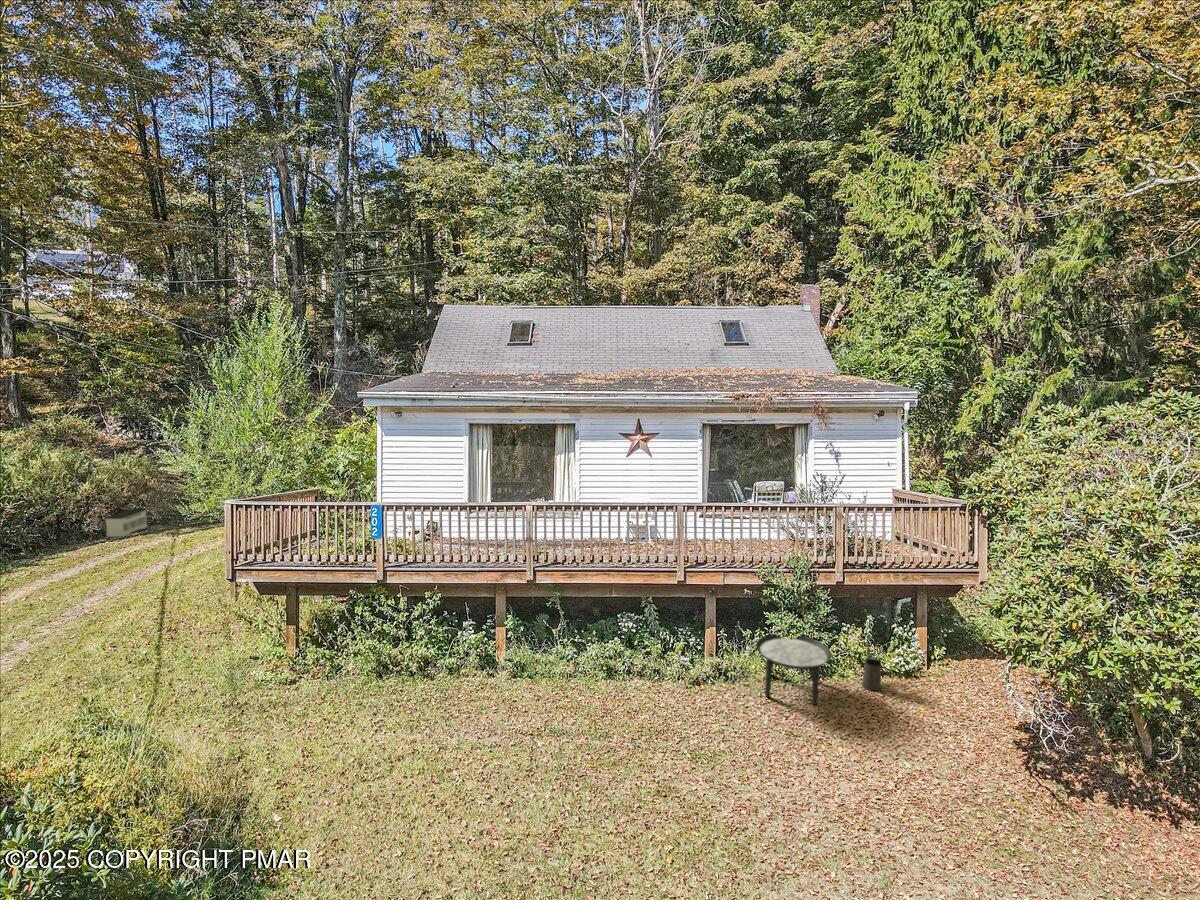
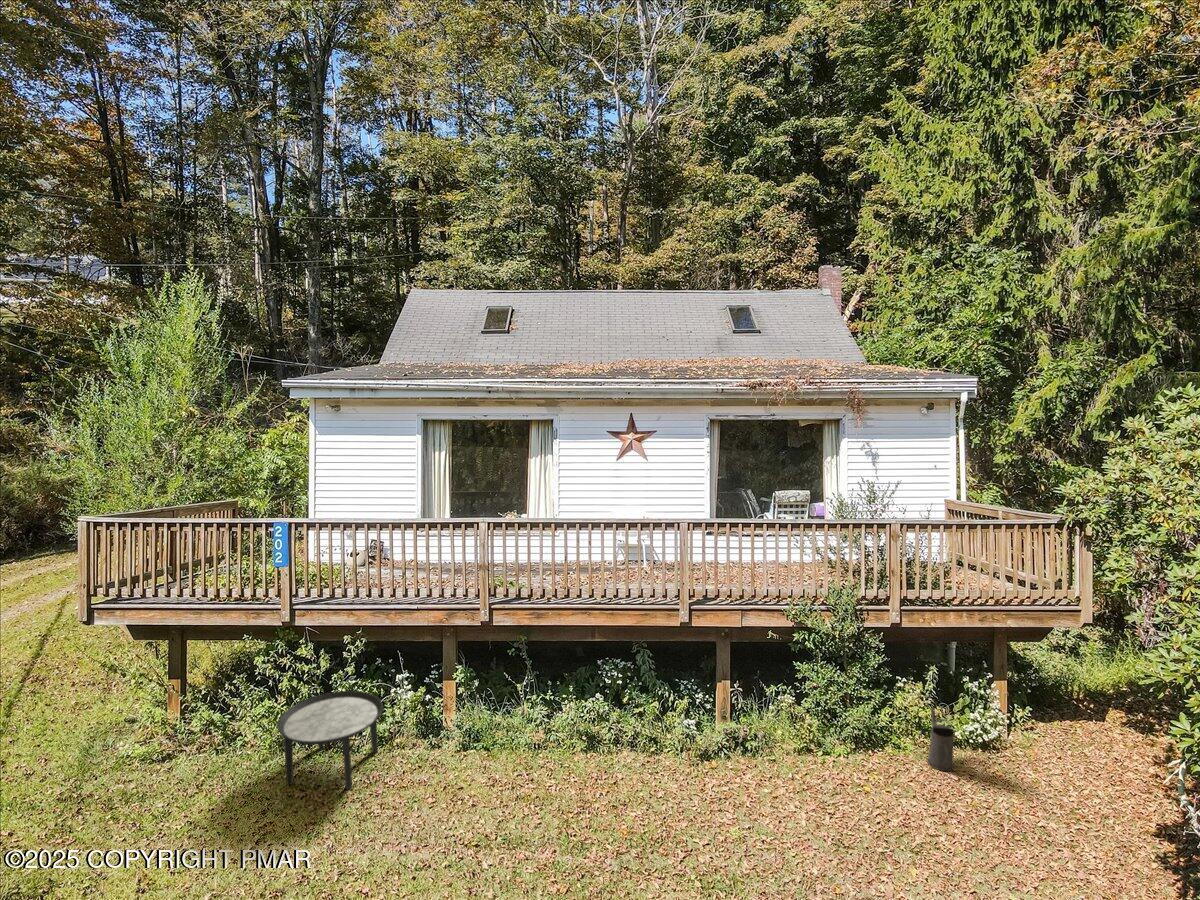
bench: present [106,509,147,537] -> none [4,527,59,560]
round table: present [756,634,832,705] -> present [277,691,383,789]

